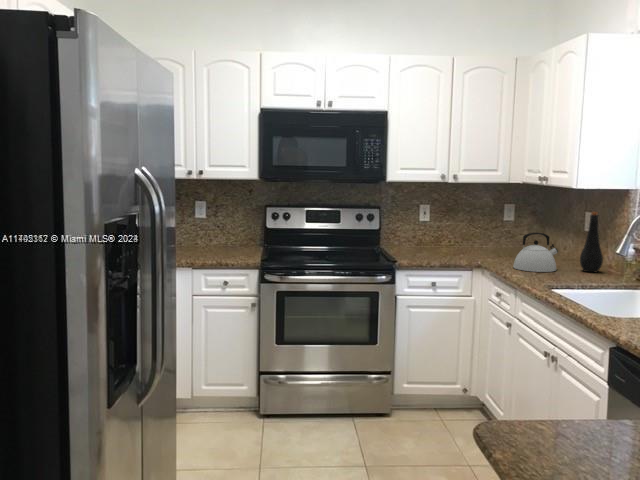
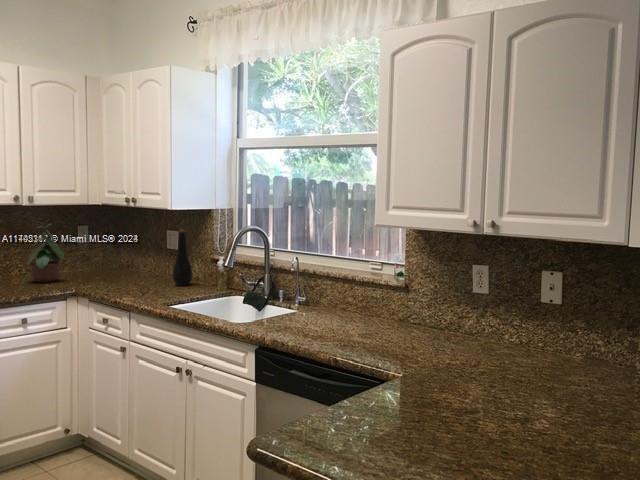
potted plant: none [450,196,487,253] -> present [27,221,65,282]
kettle: present [513,233,558,272] -> none [112,253,155,292]

